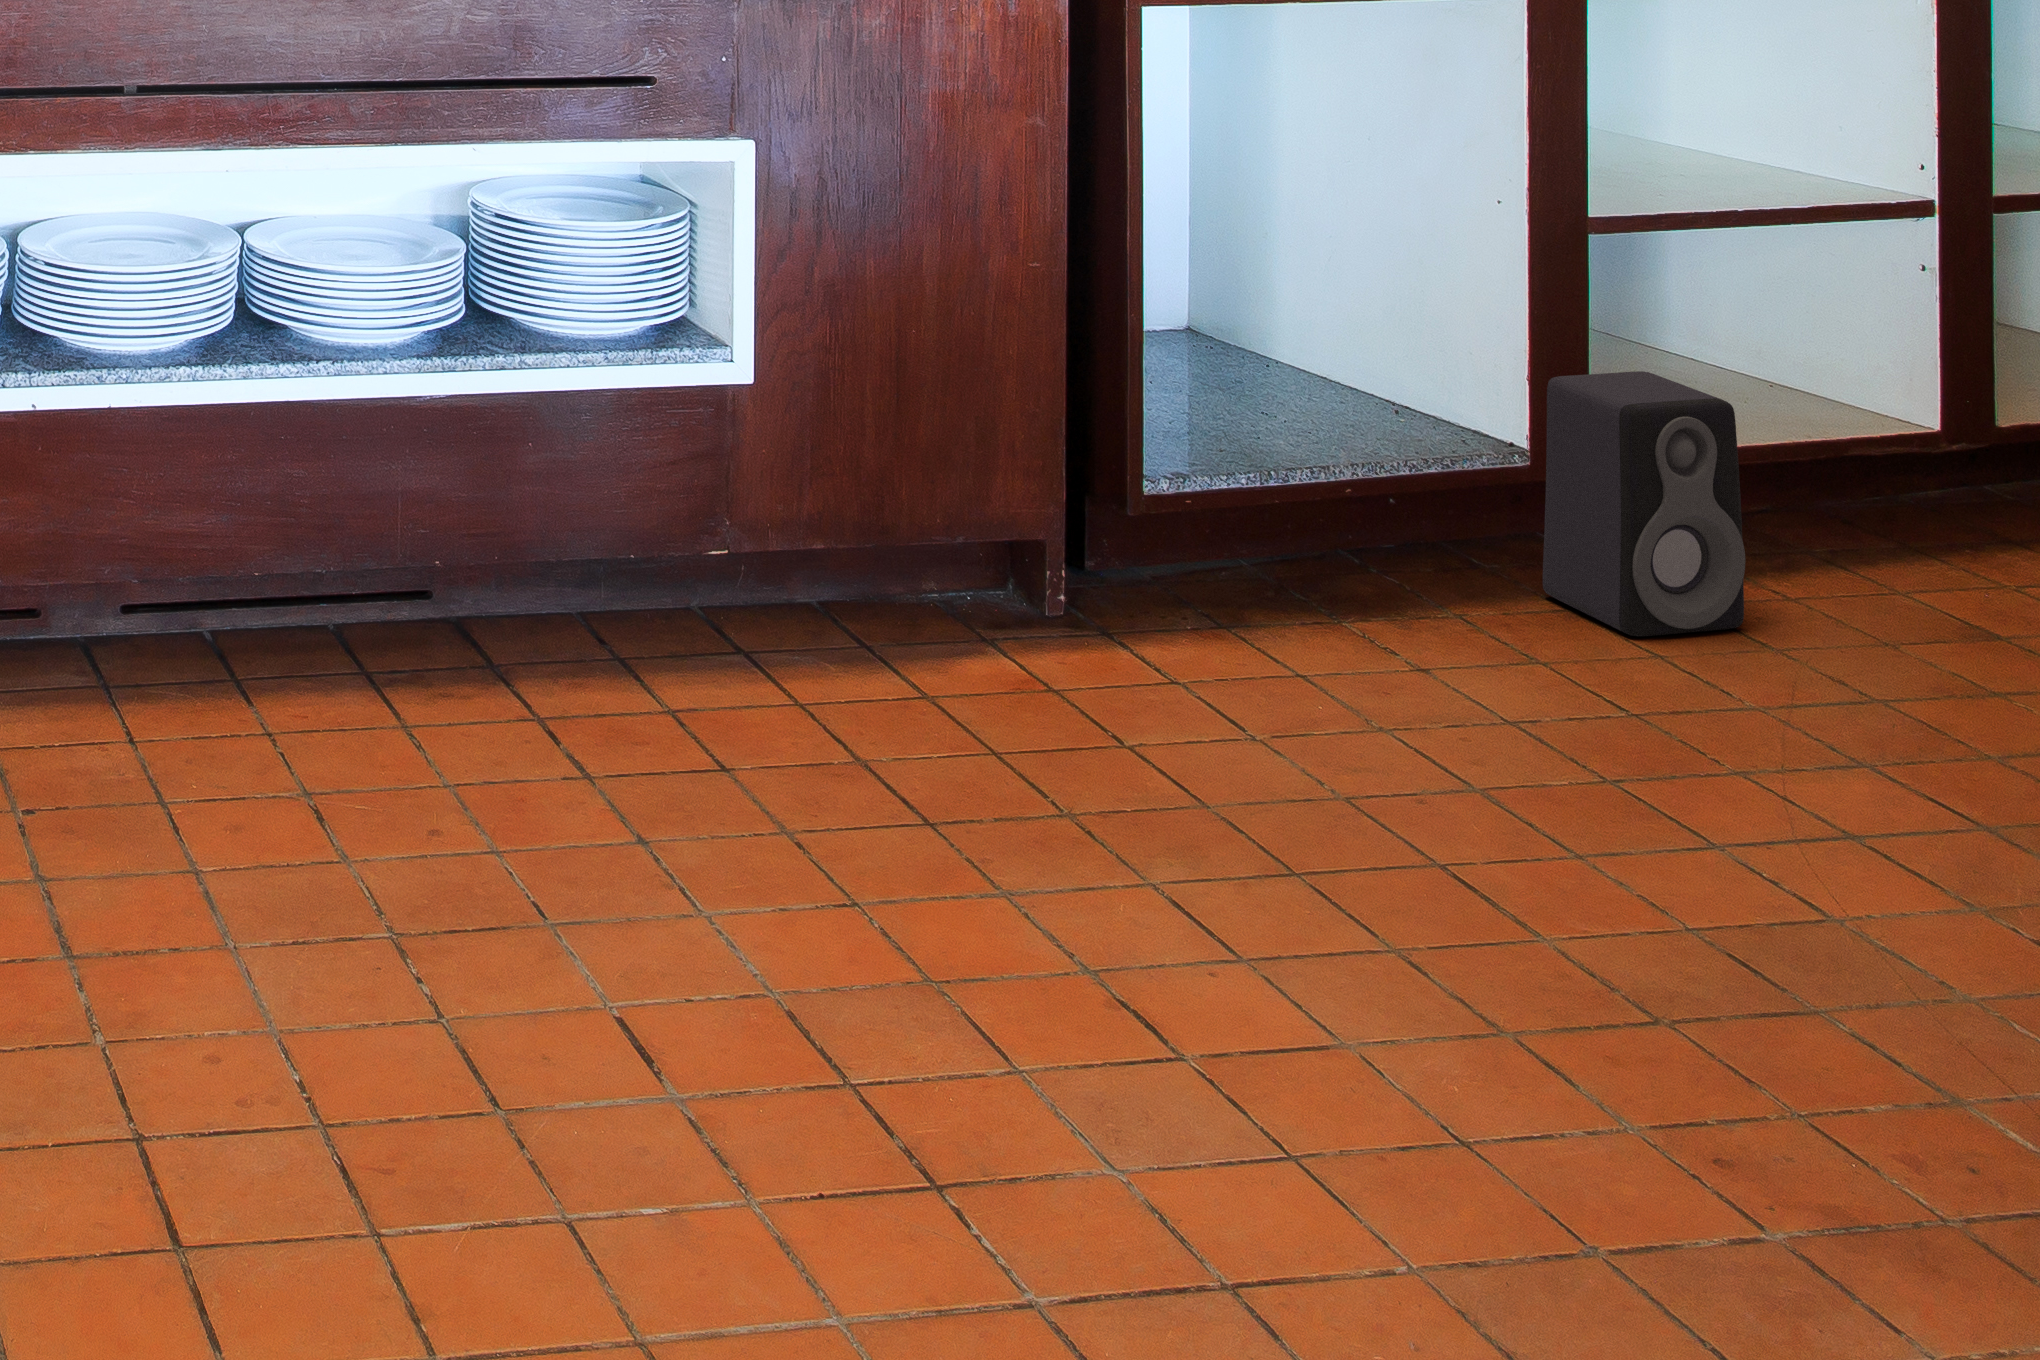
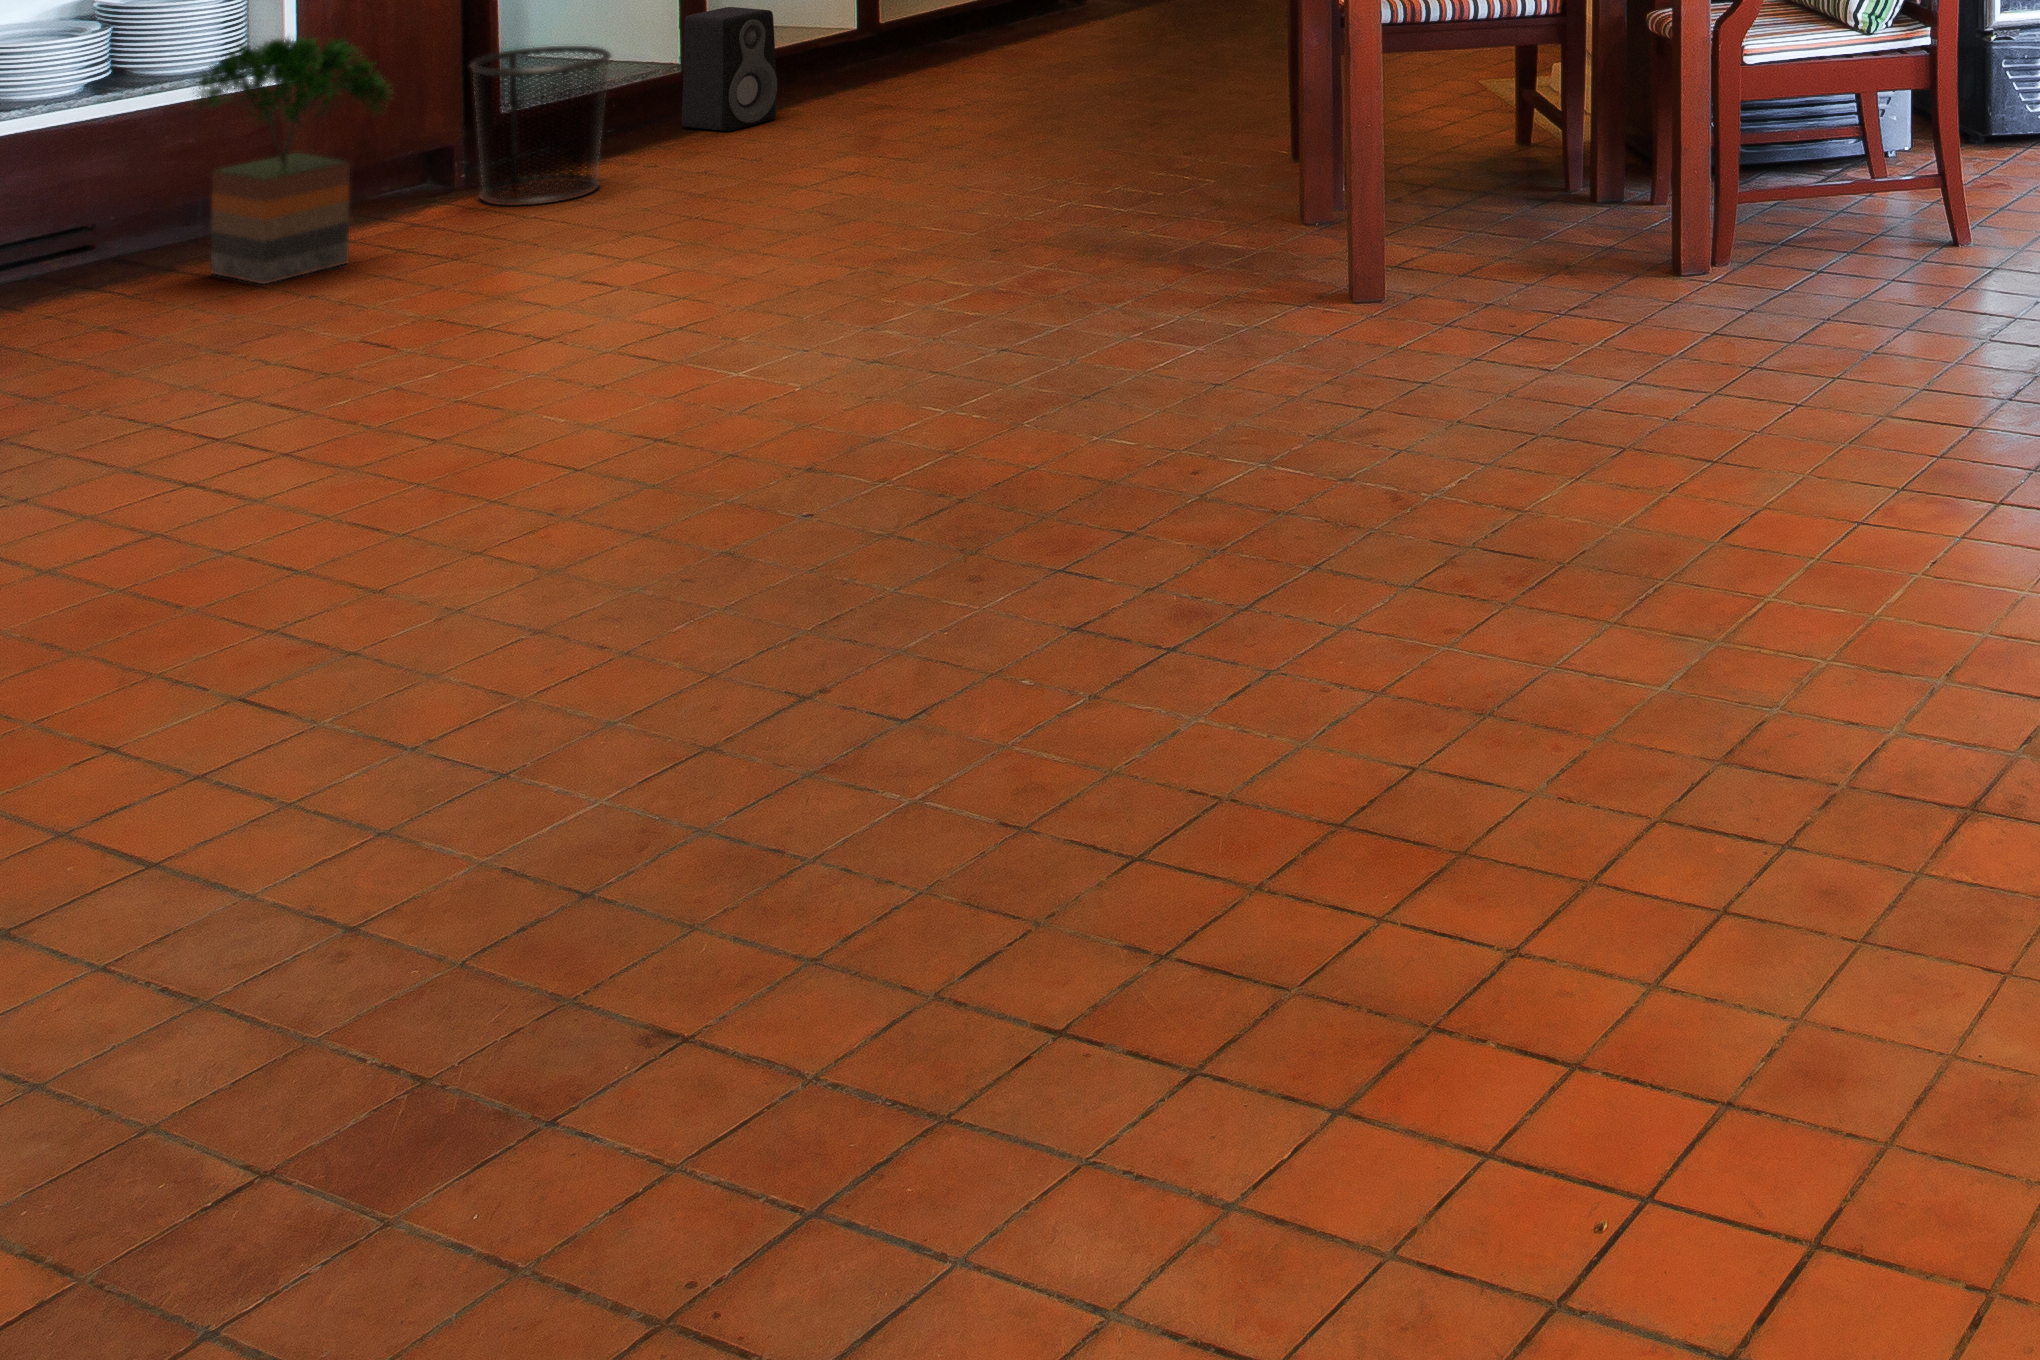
potted tree: none [556,326,879,799] -> present [191,37,393,284]
waste bin: none [1080,405,1347,746] -> present [470,46,611,205]

